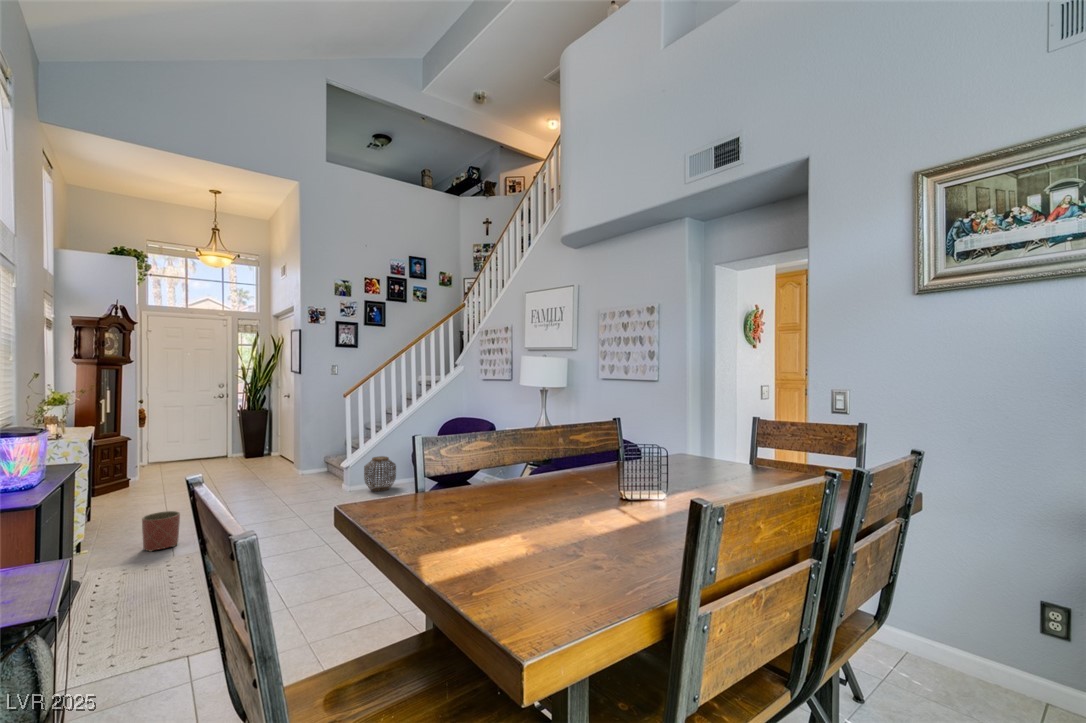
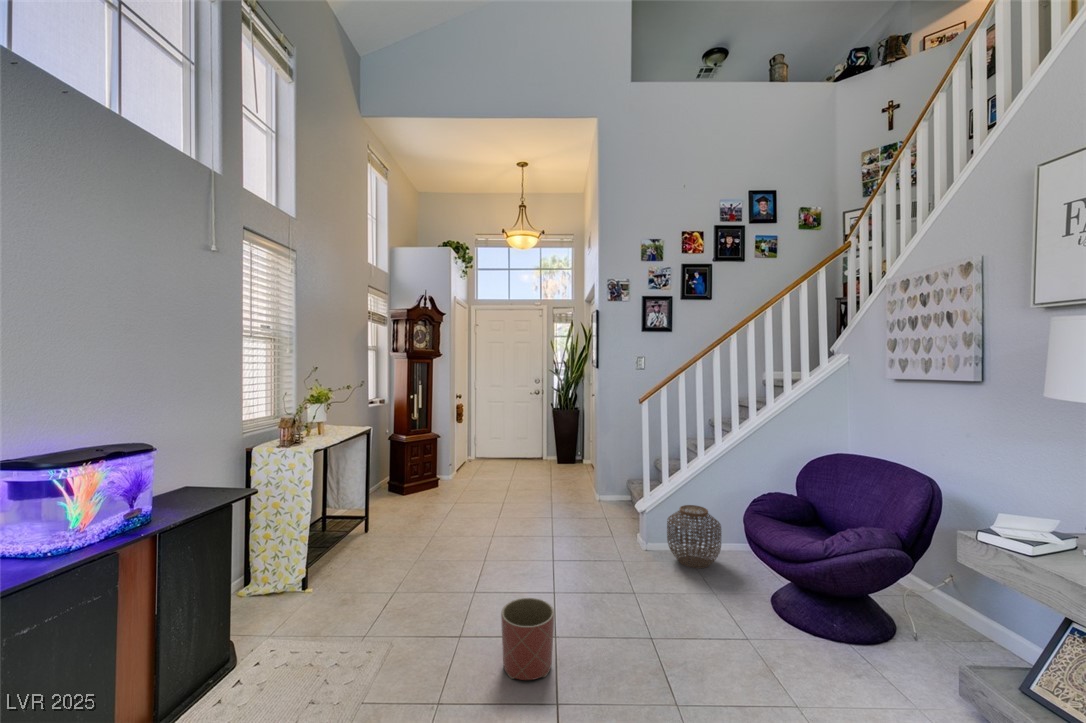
planter: present [142,511,180,552] -> present [501,598,554,680]

